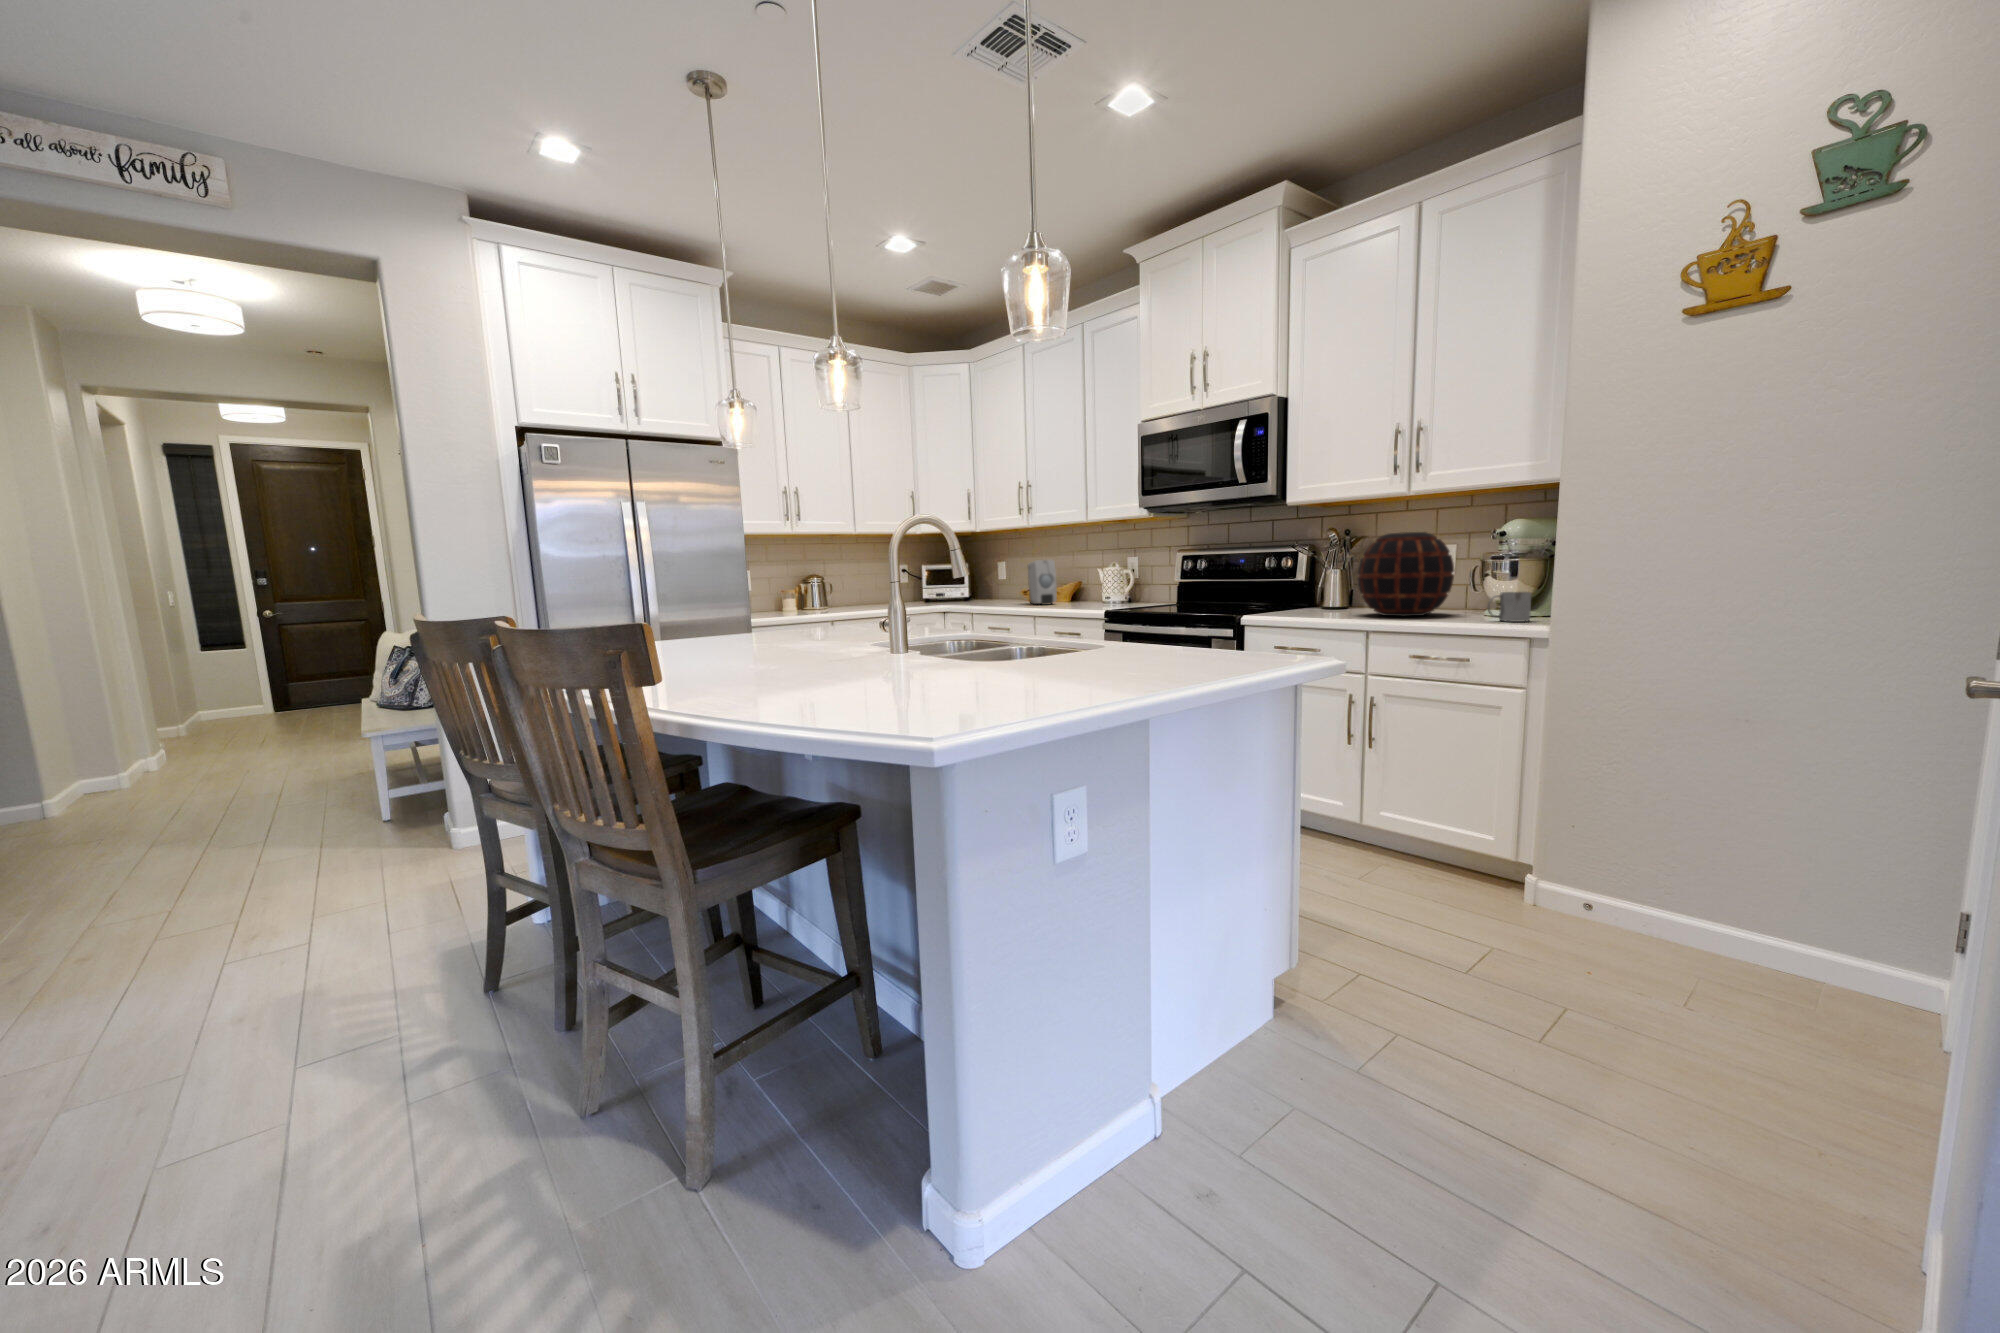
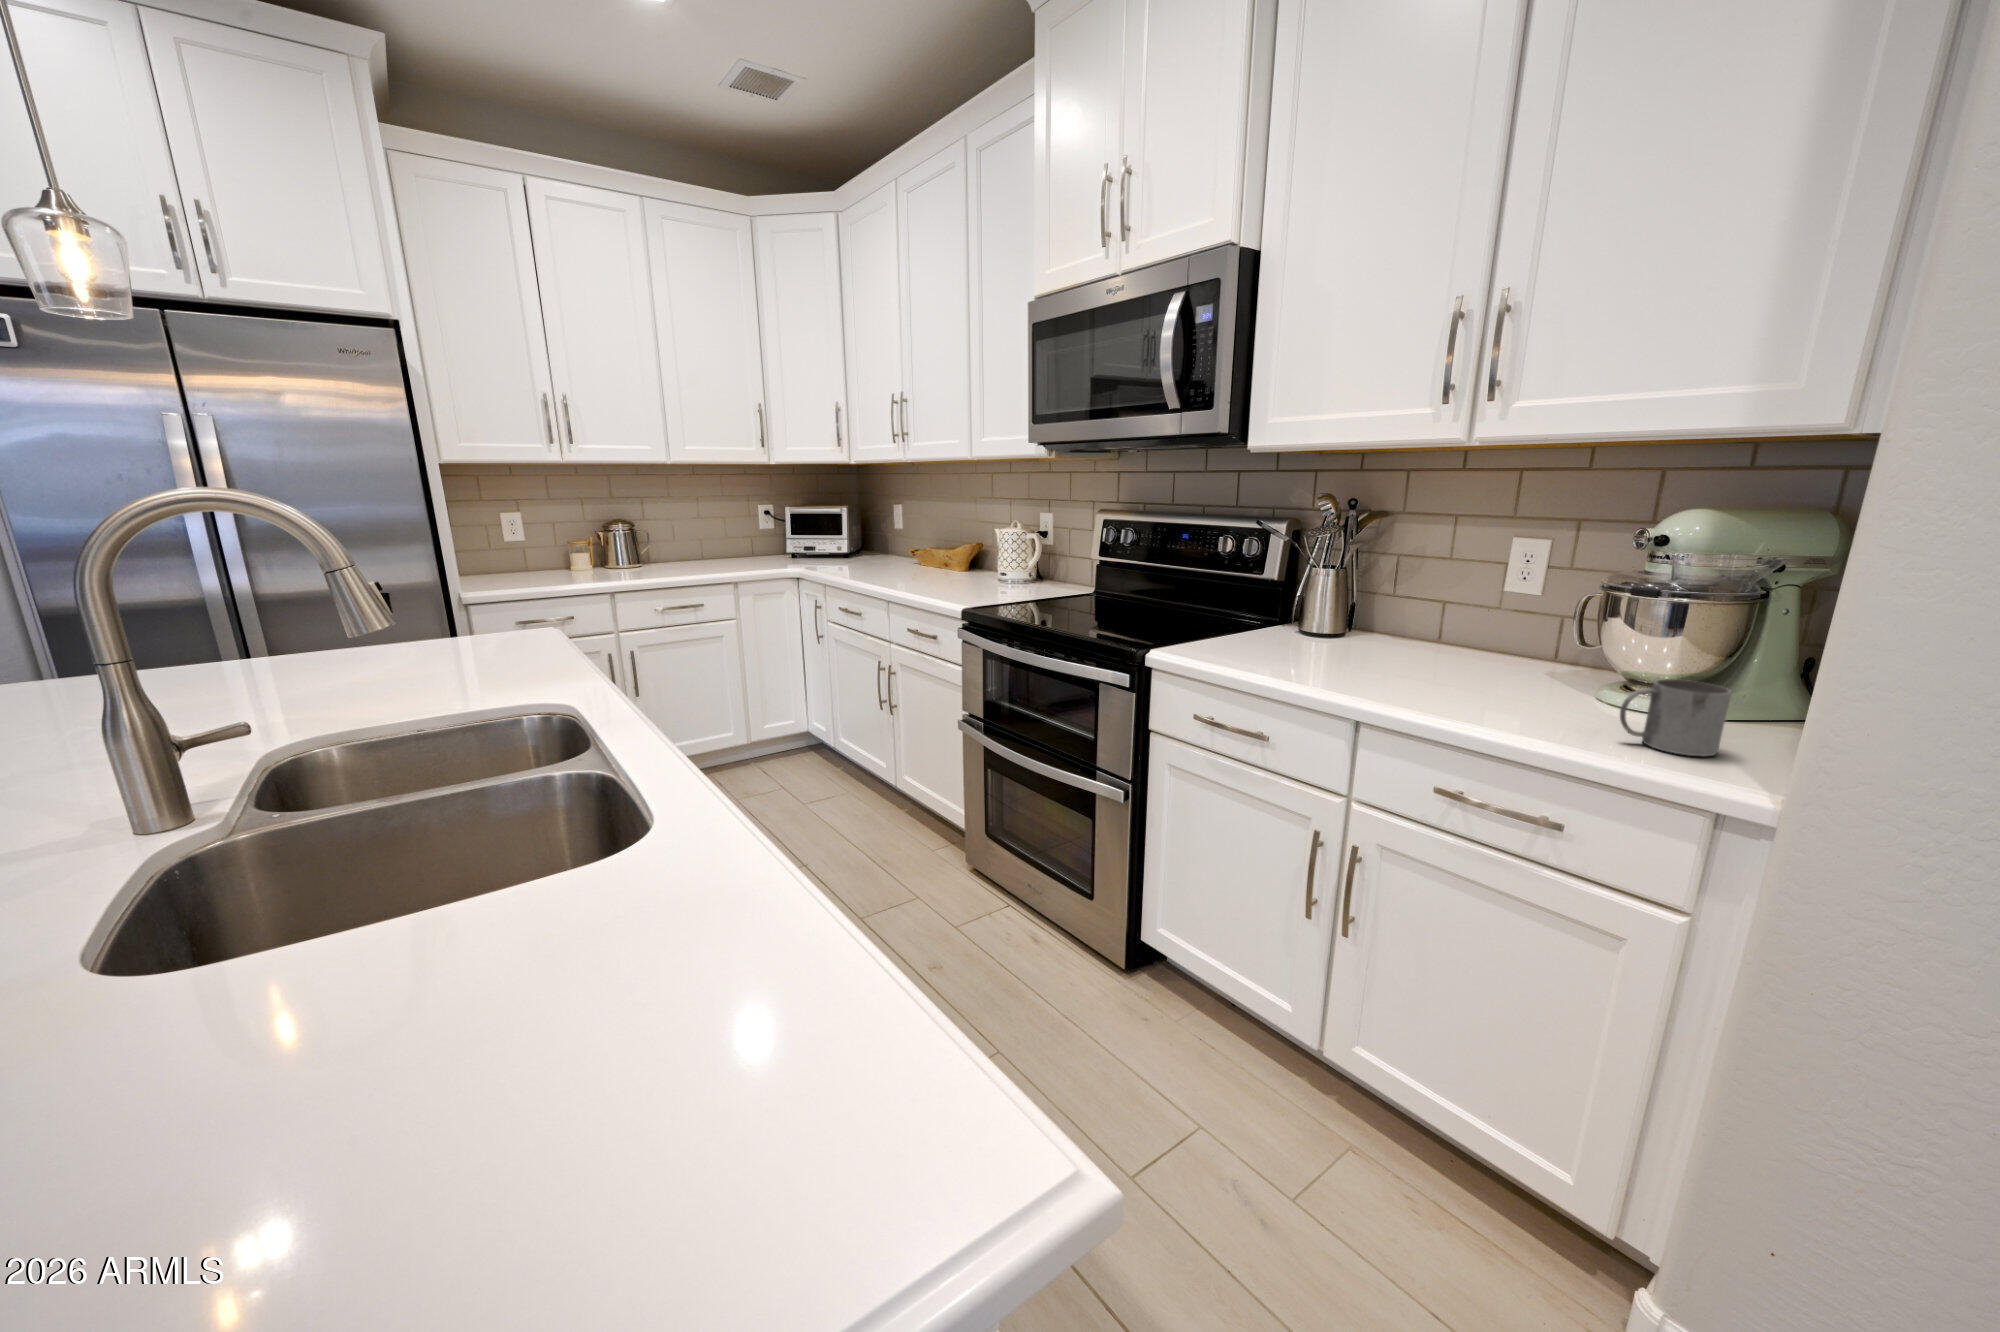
decorative vase: present [1357,532,1454,616] -> none [1353,522,1548,691]
soap dispenser: present [1028,560,1057,605] -> none [901,512,936,577]

